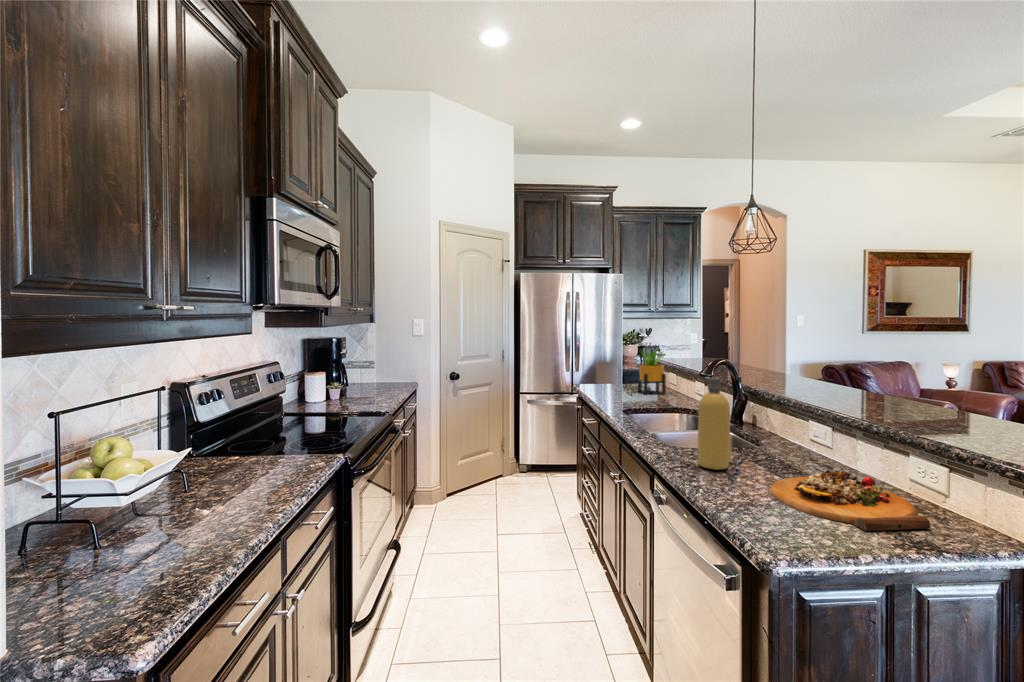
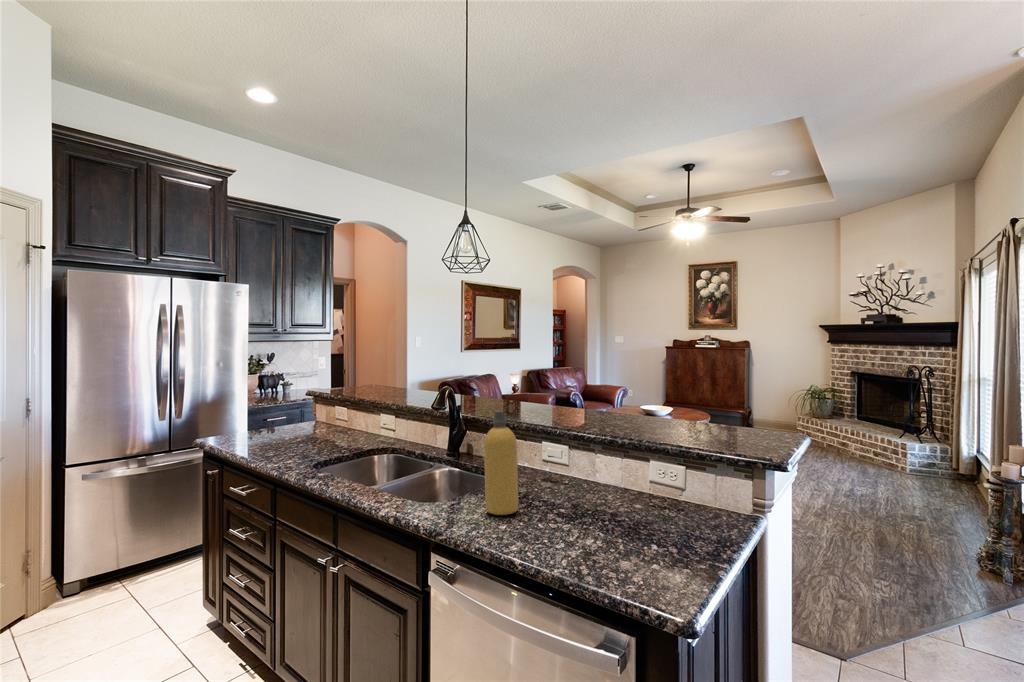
potted plant: present [638,348,666,395] -> none [302,374,341,438]
cutting board: present [770,470,931,531] -> none [569,487,703,539]

